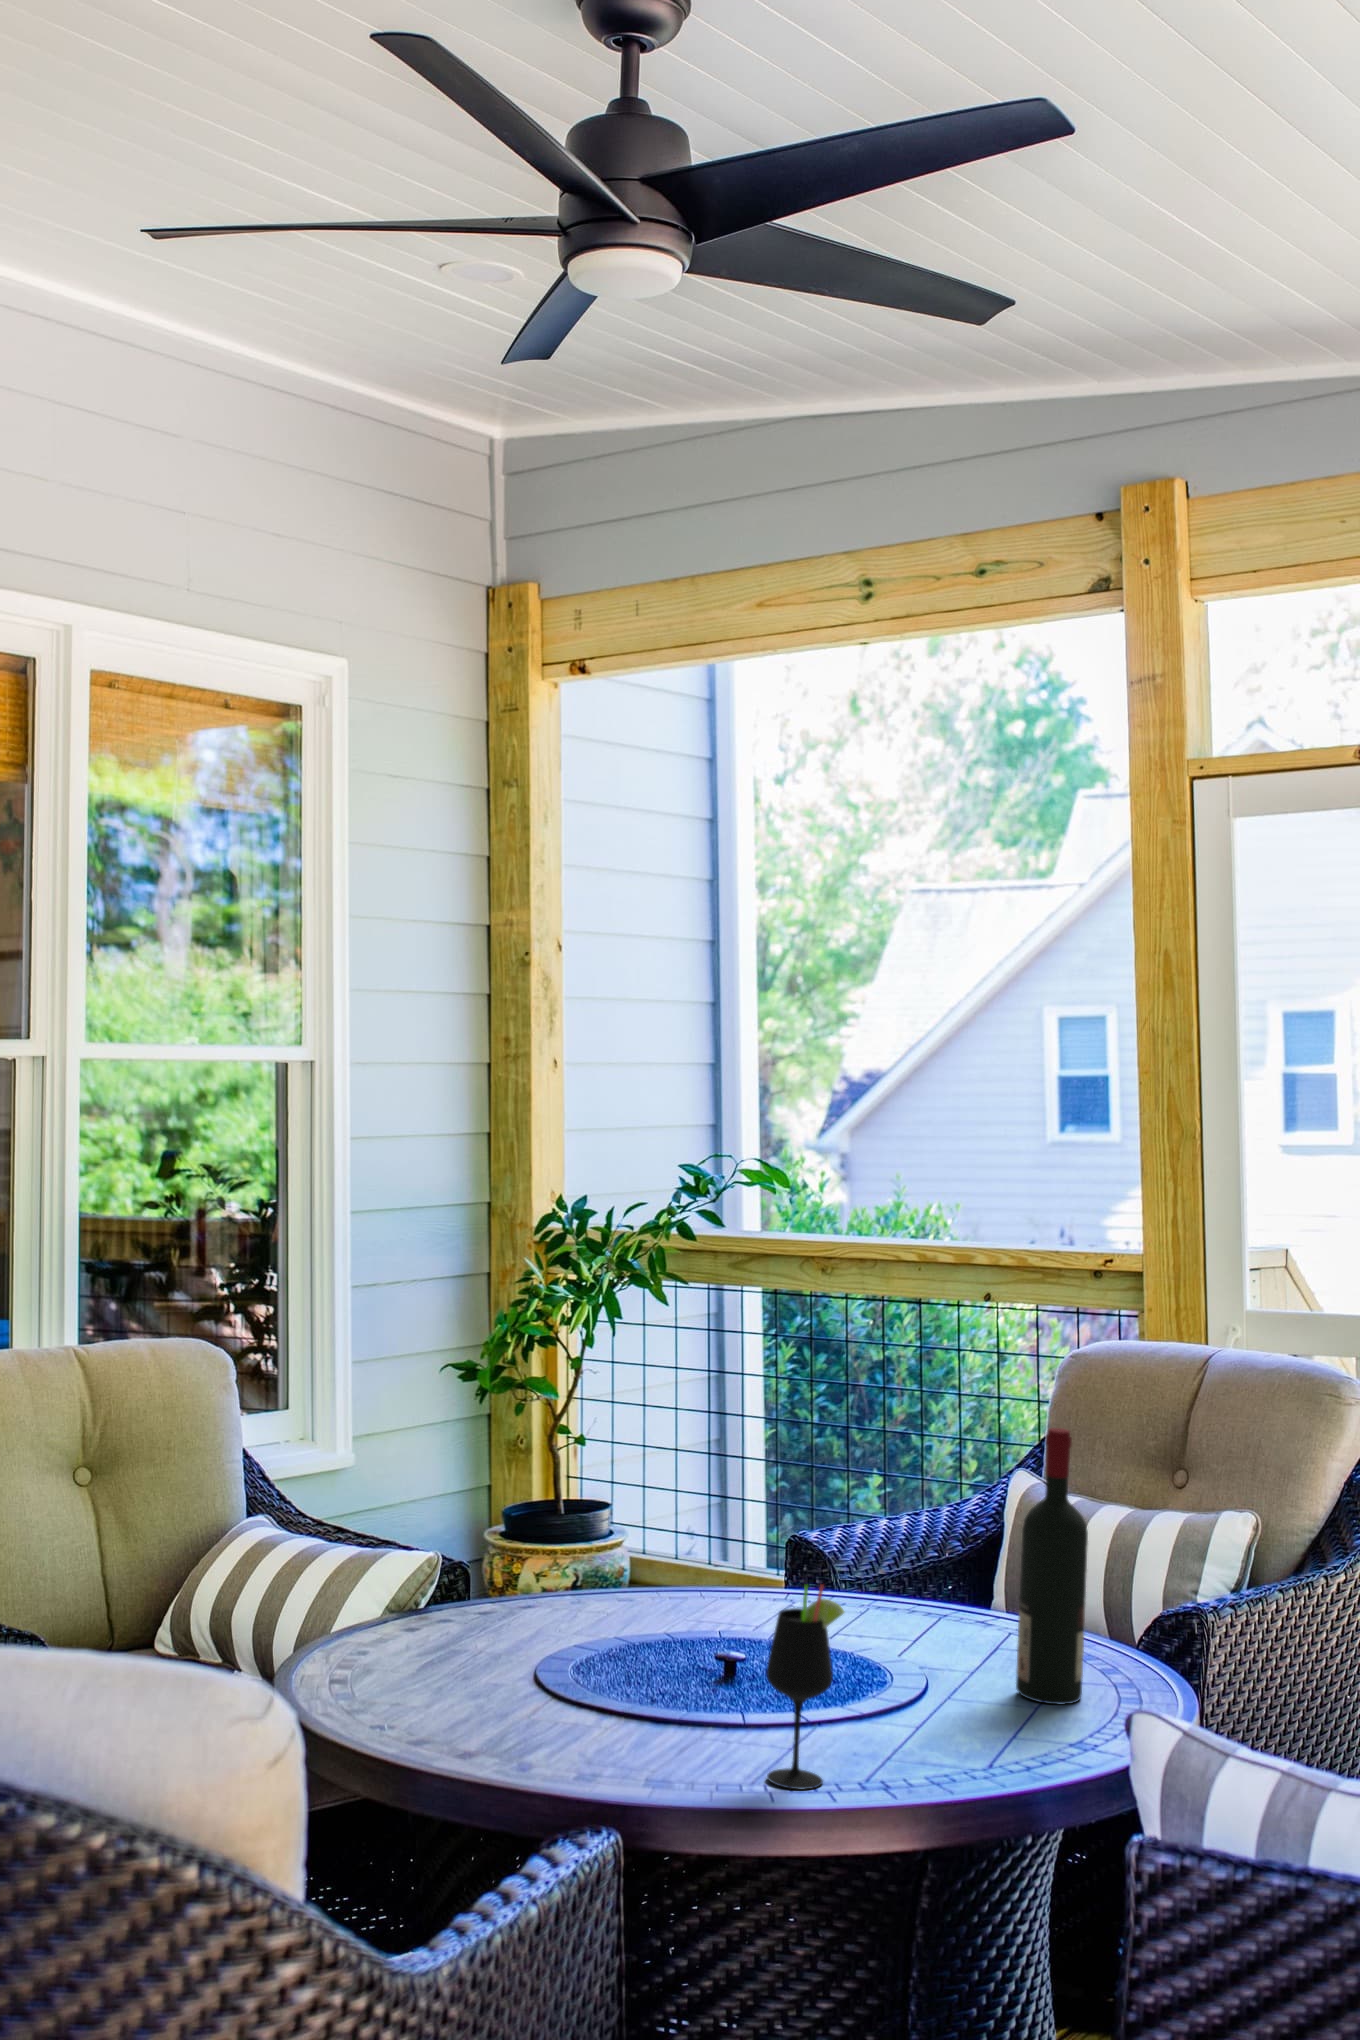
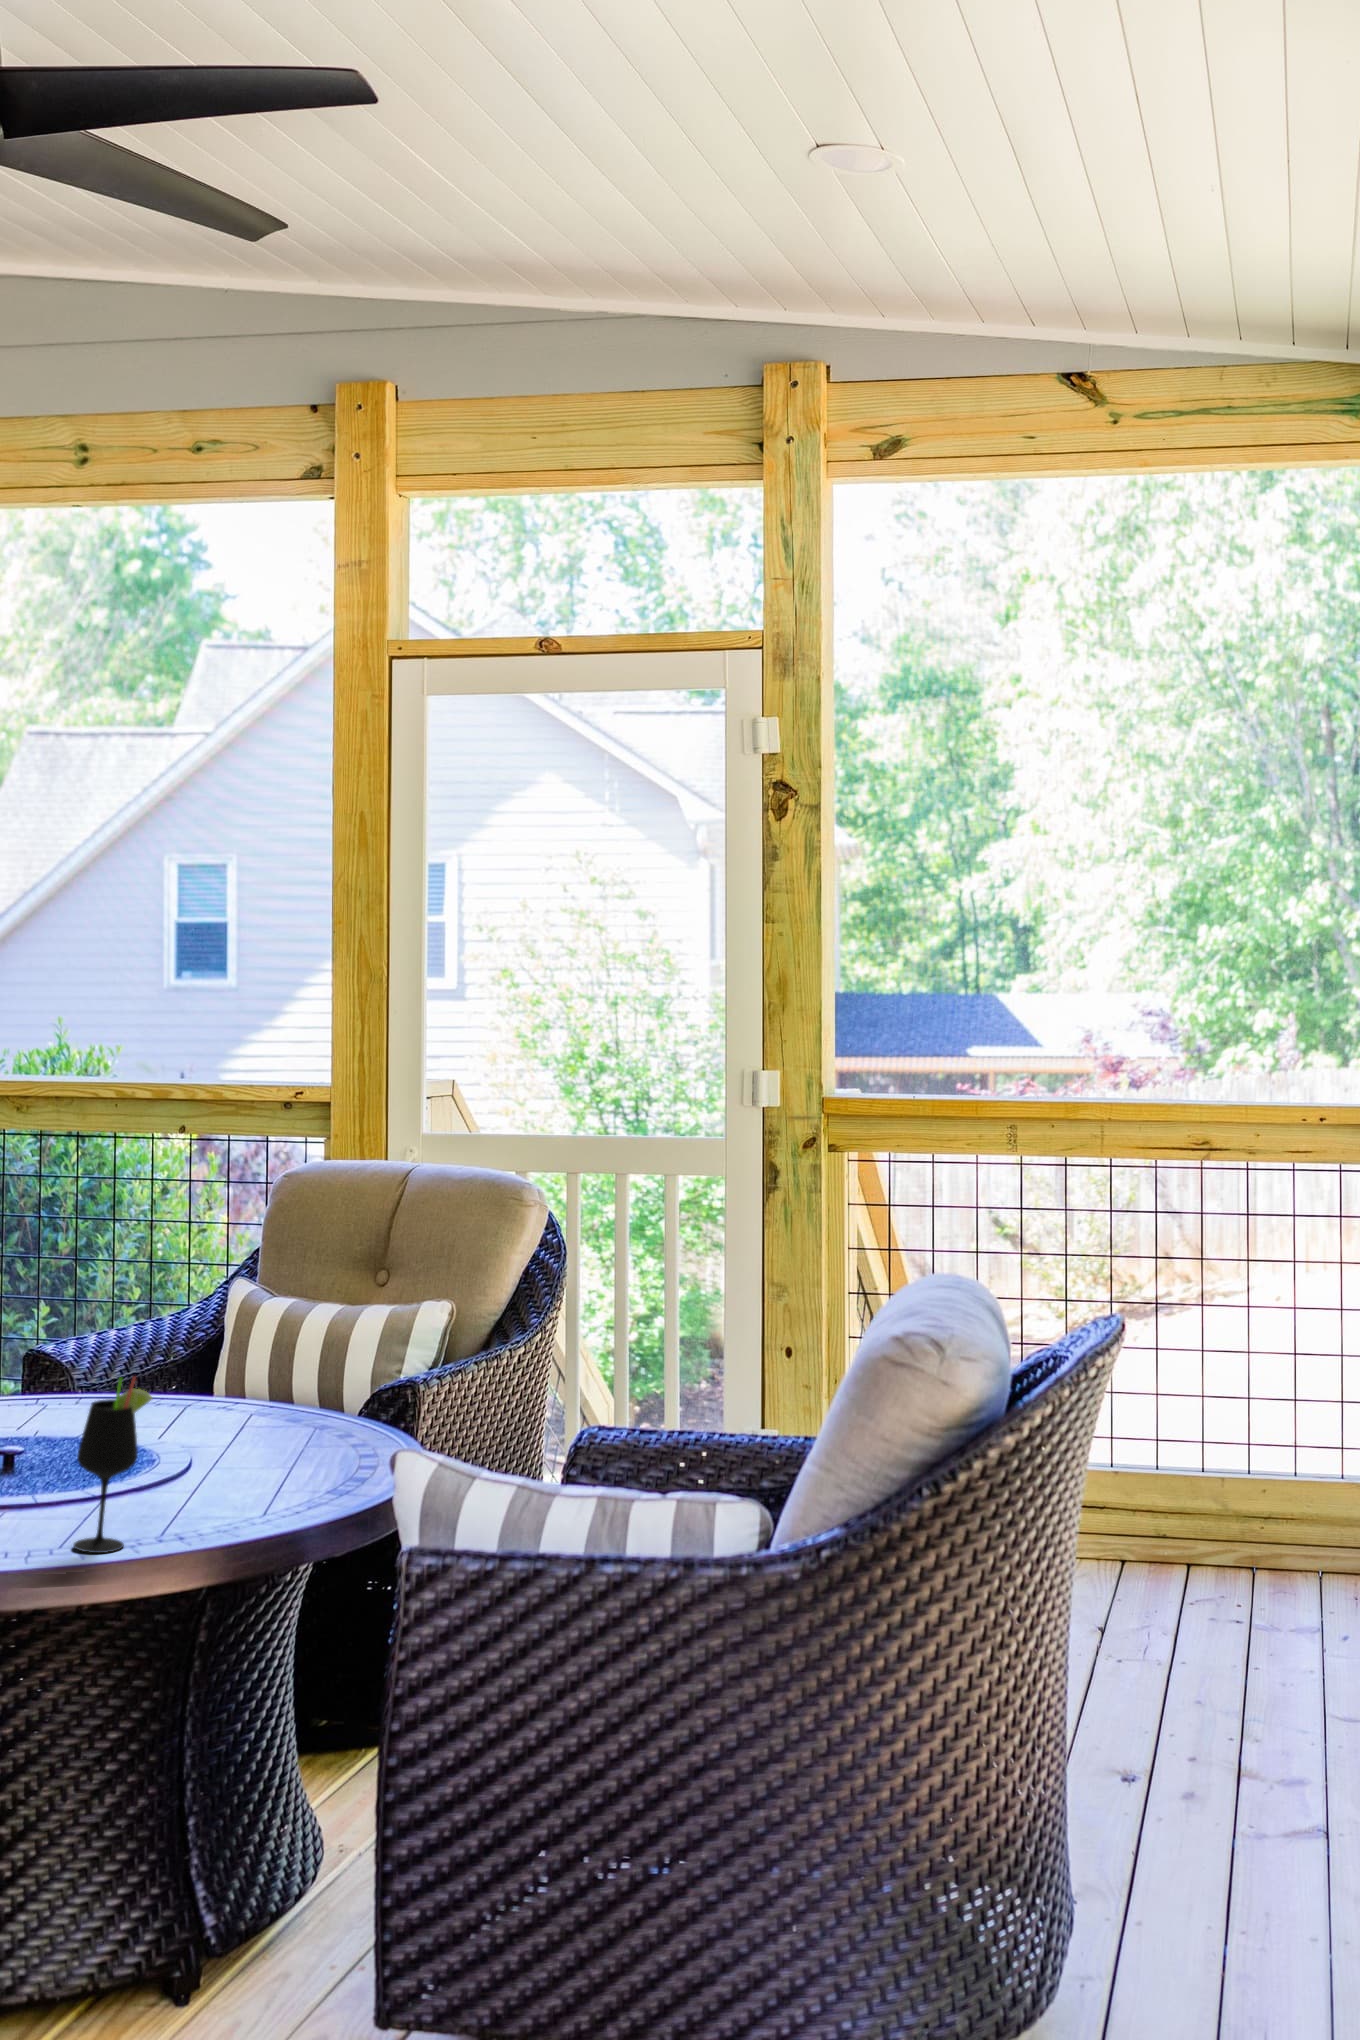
wine bottle: present [1016,1428,1088,1705] -> none [271,1236,340,1466]

